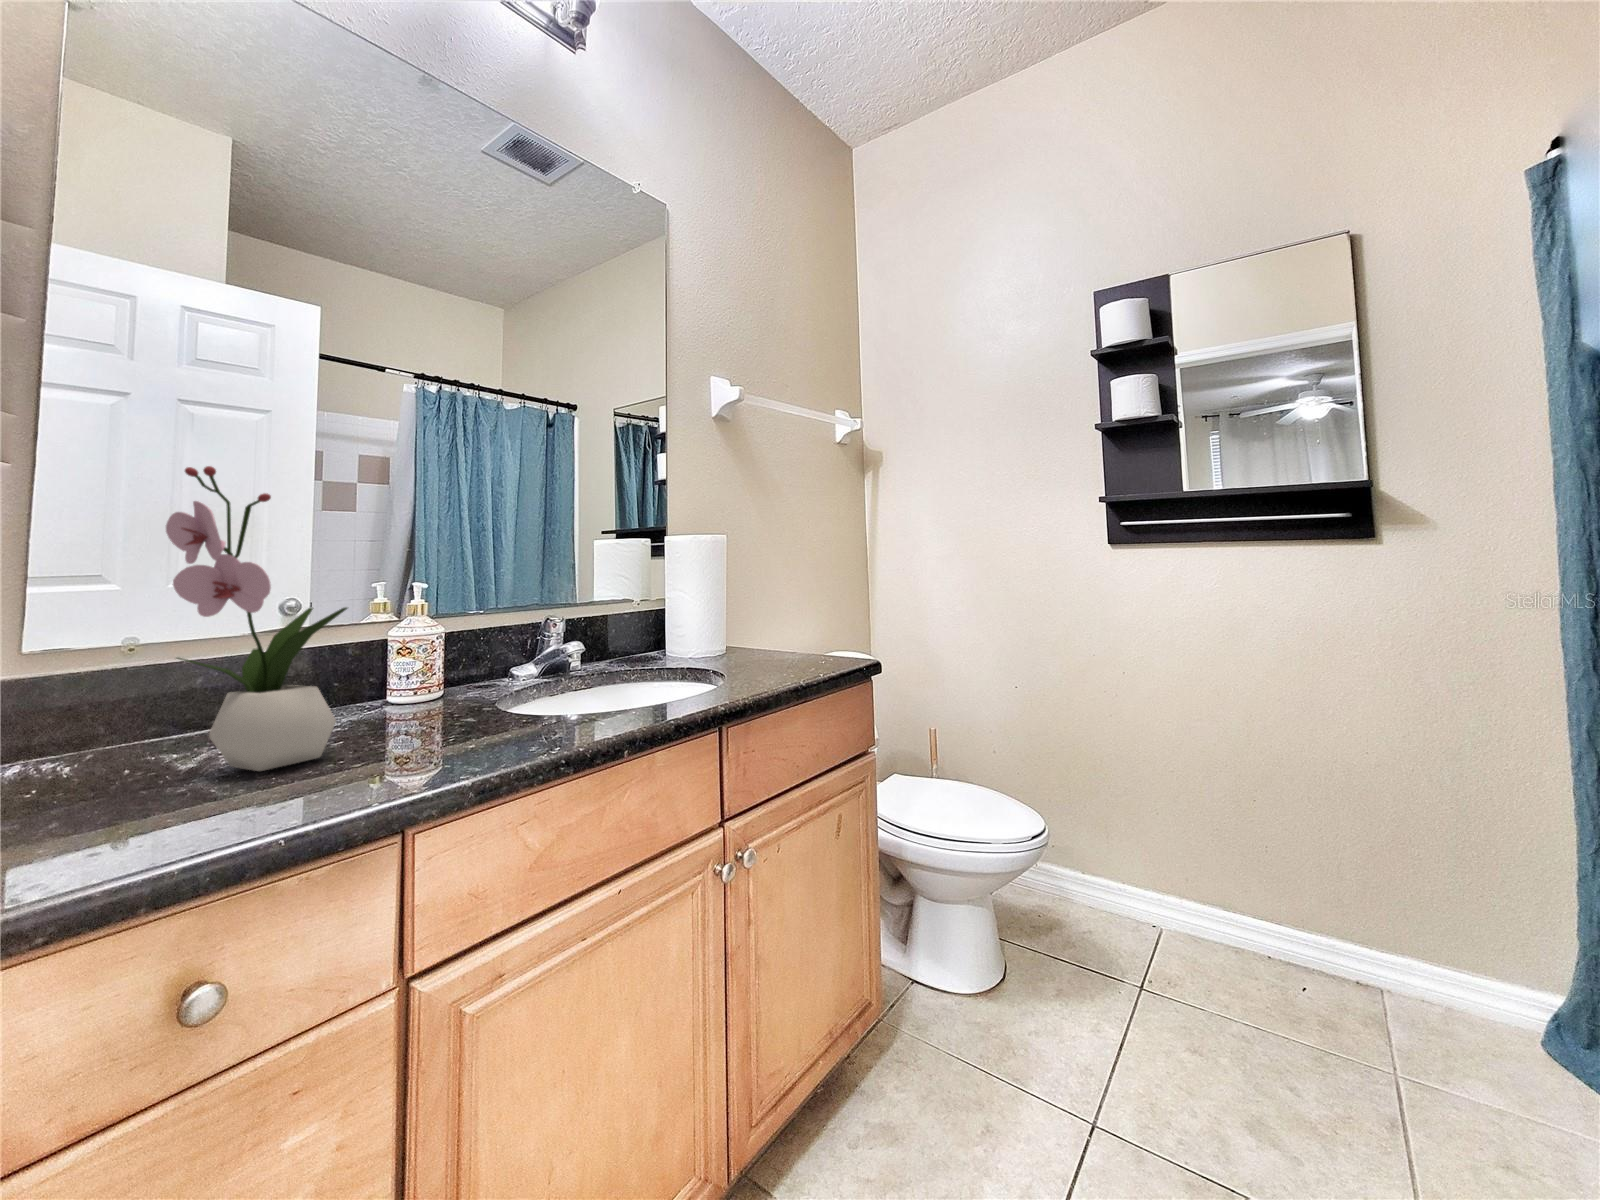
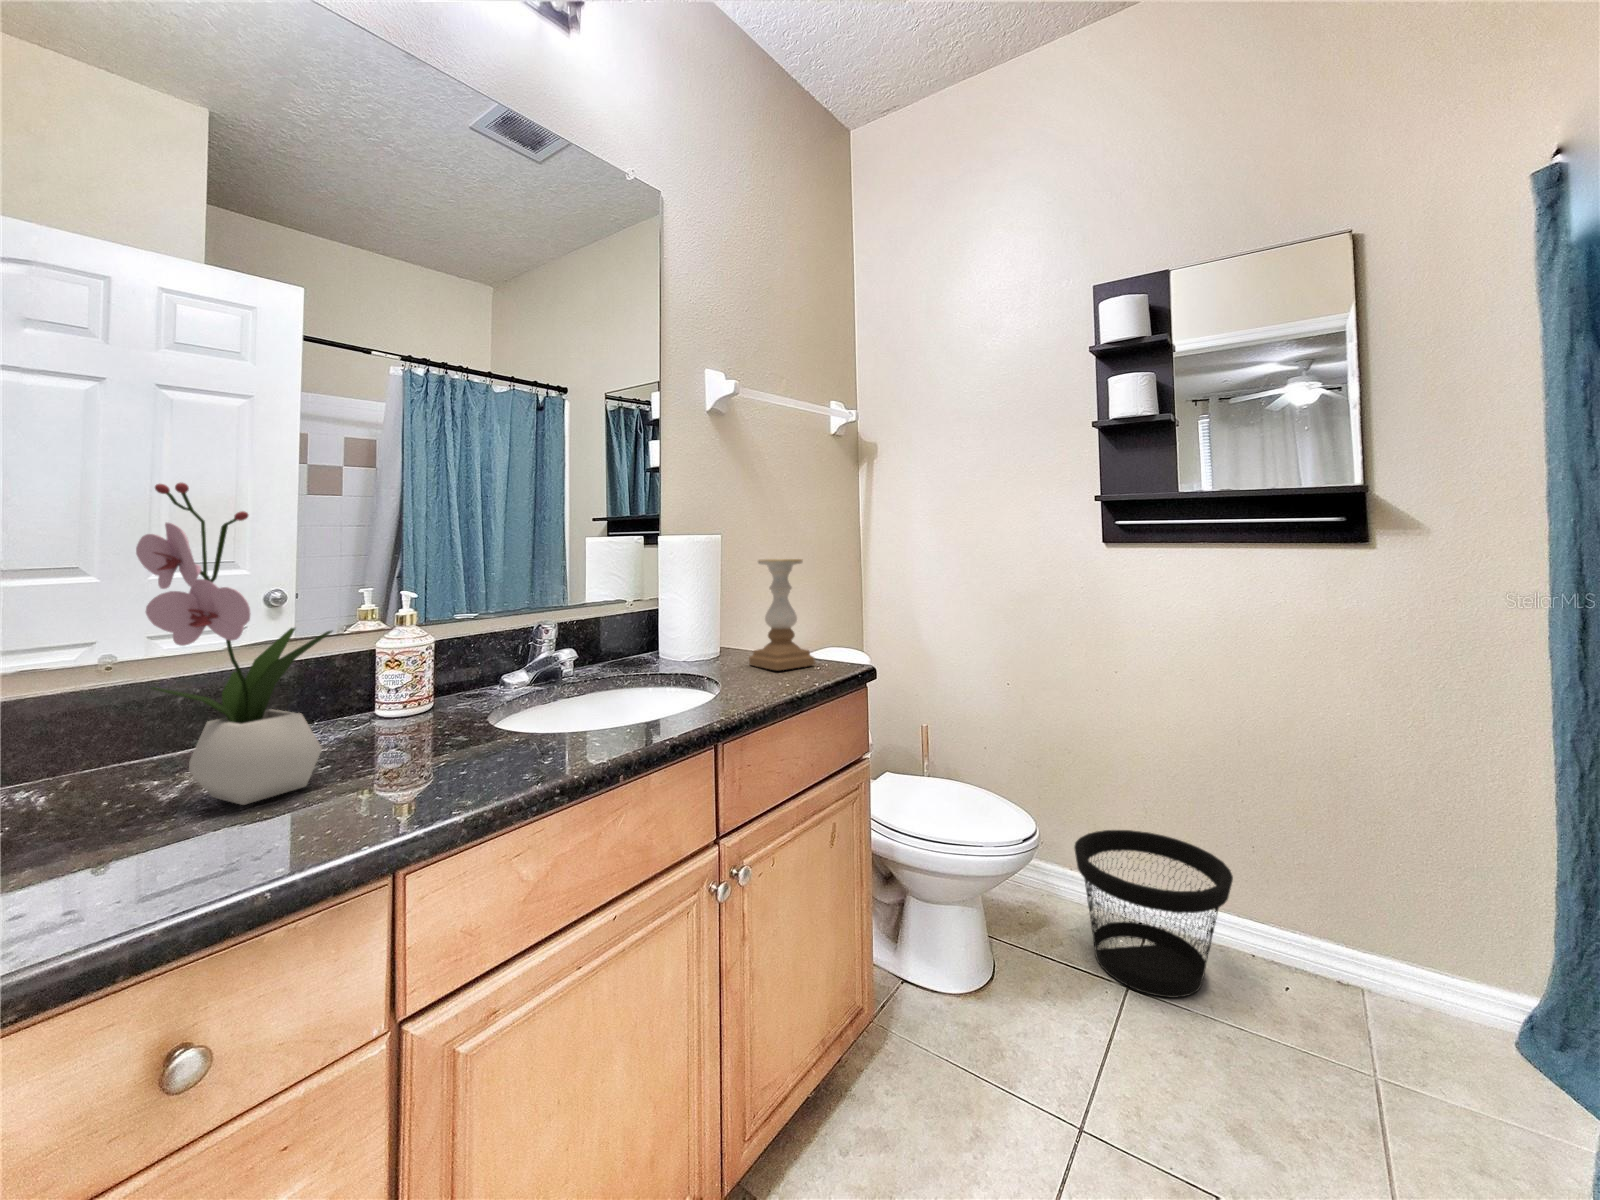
candle holder: none [752,557,816,665] -> present [749,559,815,670]
wastebasket: none [1081,829,1241,996] -> present [1074,830,1233,998]

